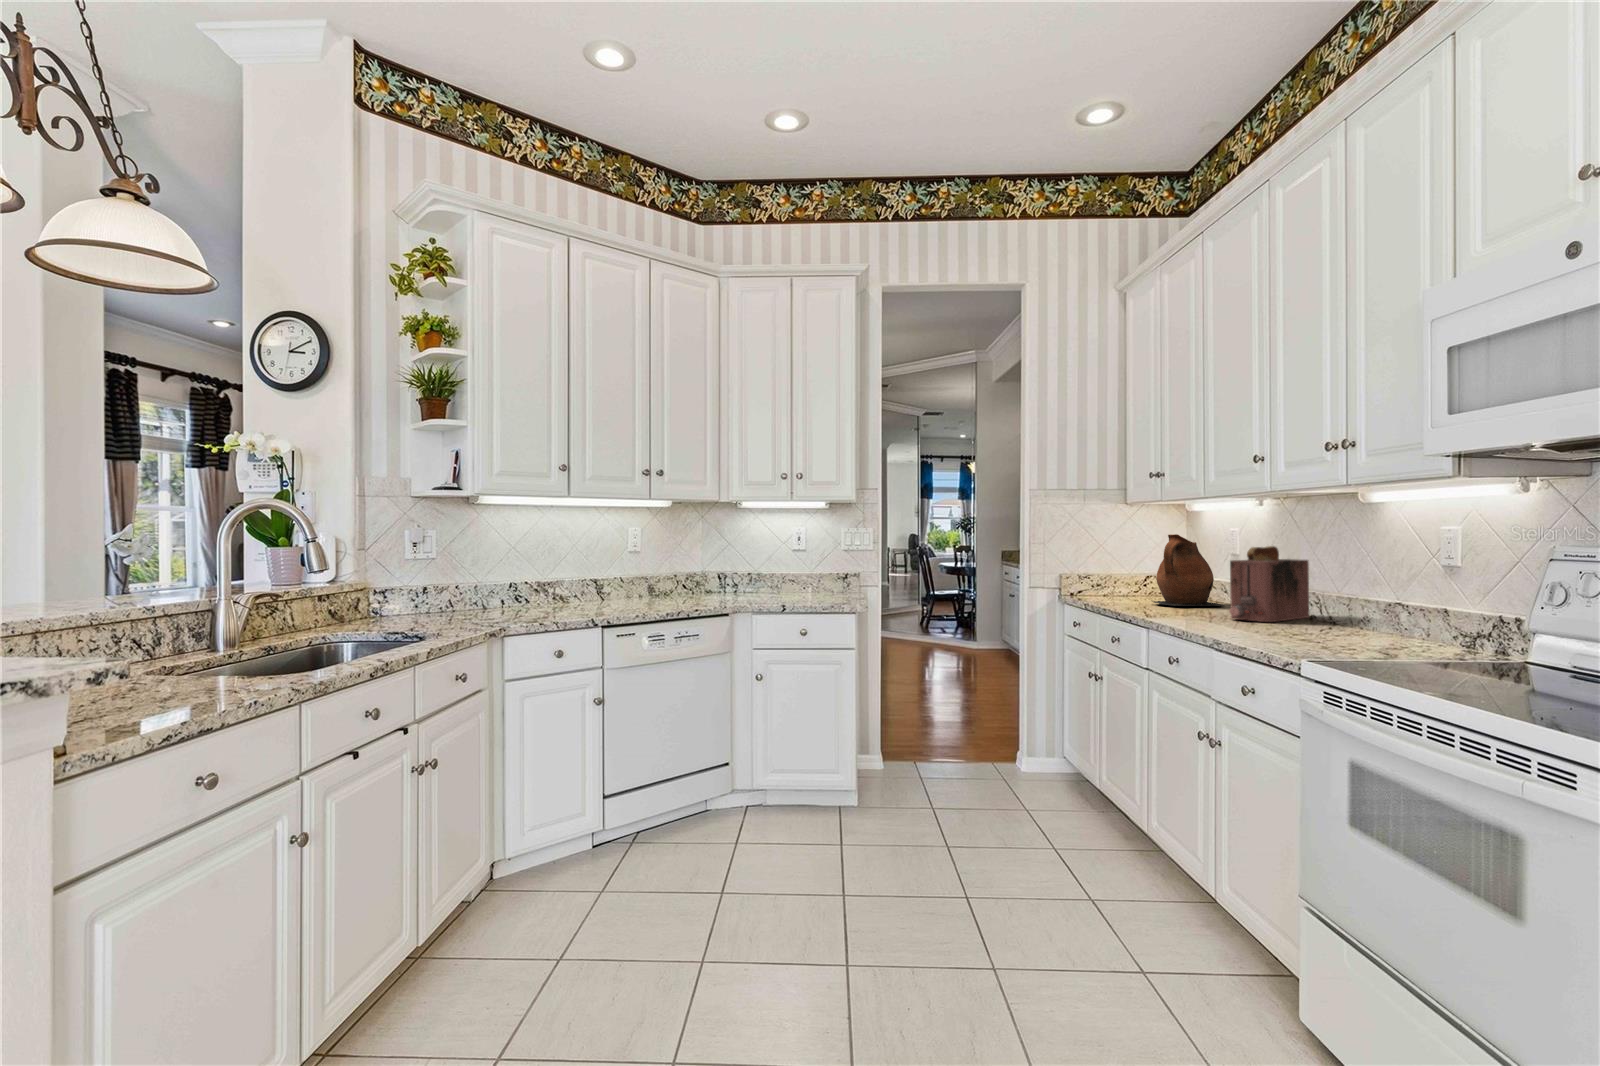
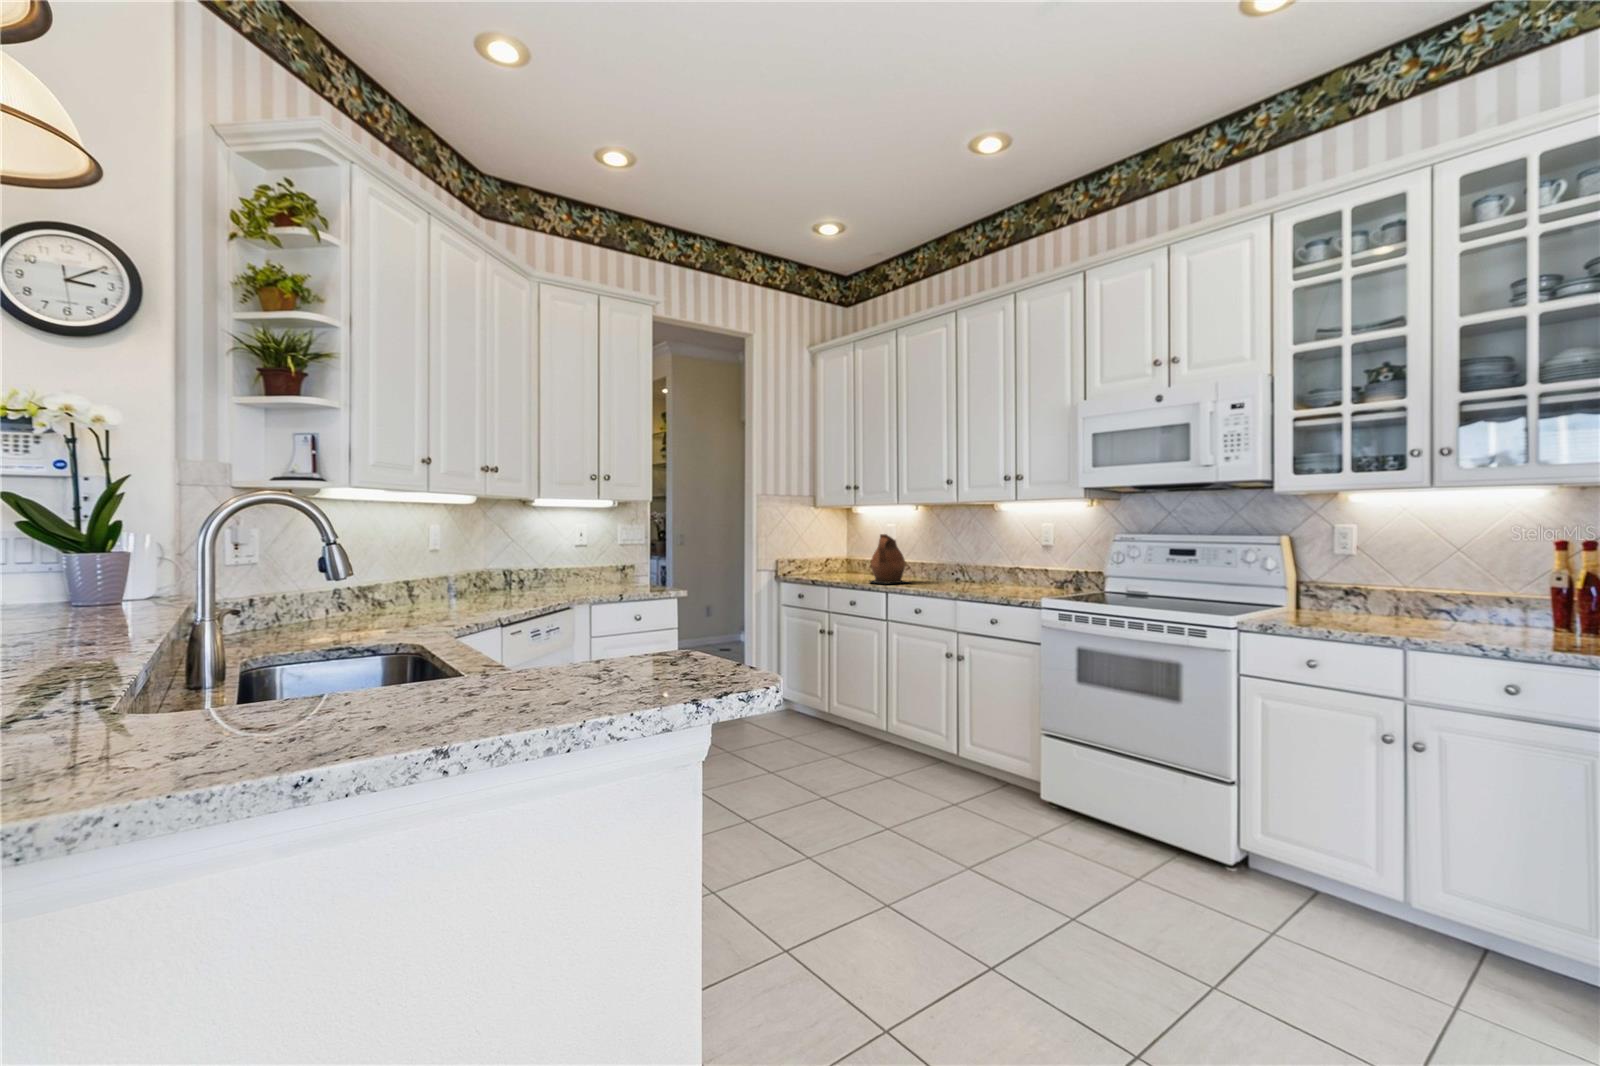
toaster: present [1229,546,1309,622] -> none [932,544,968,593]

